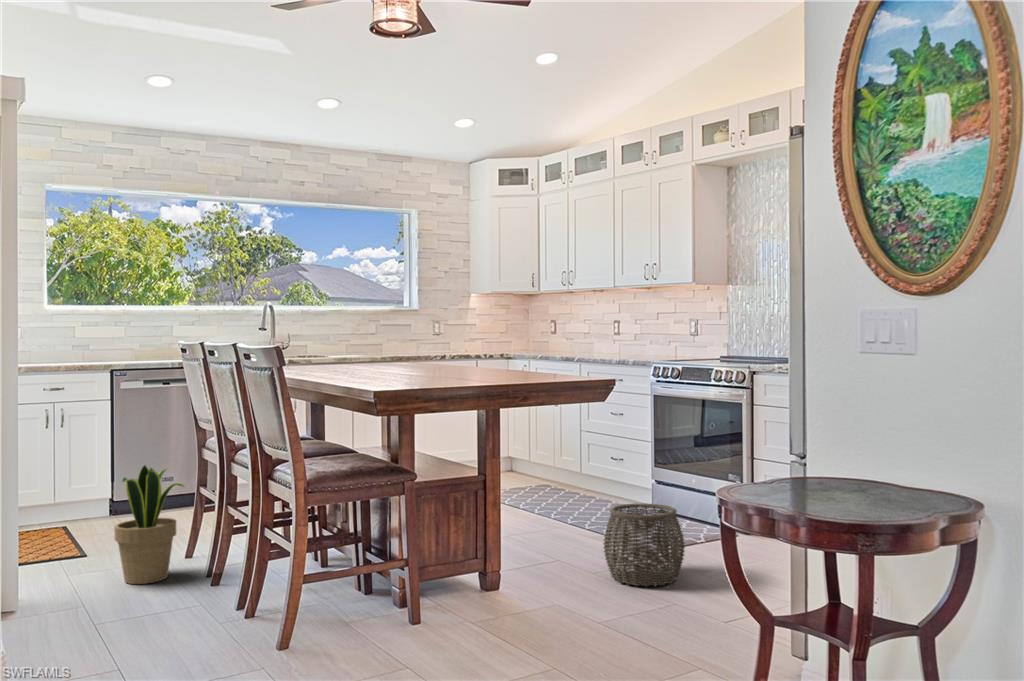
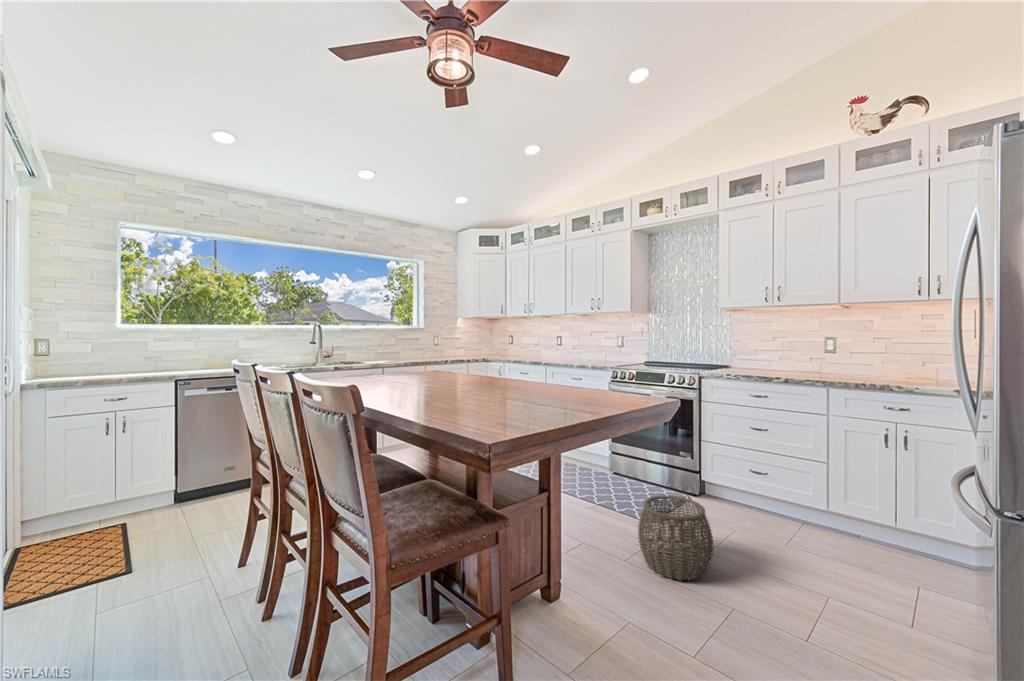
potted plant: present [114,465,184,584] -> none [147,491,234,632]

